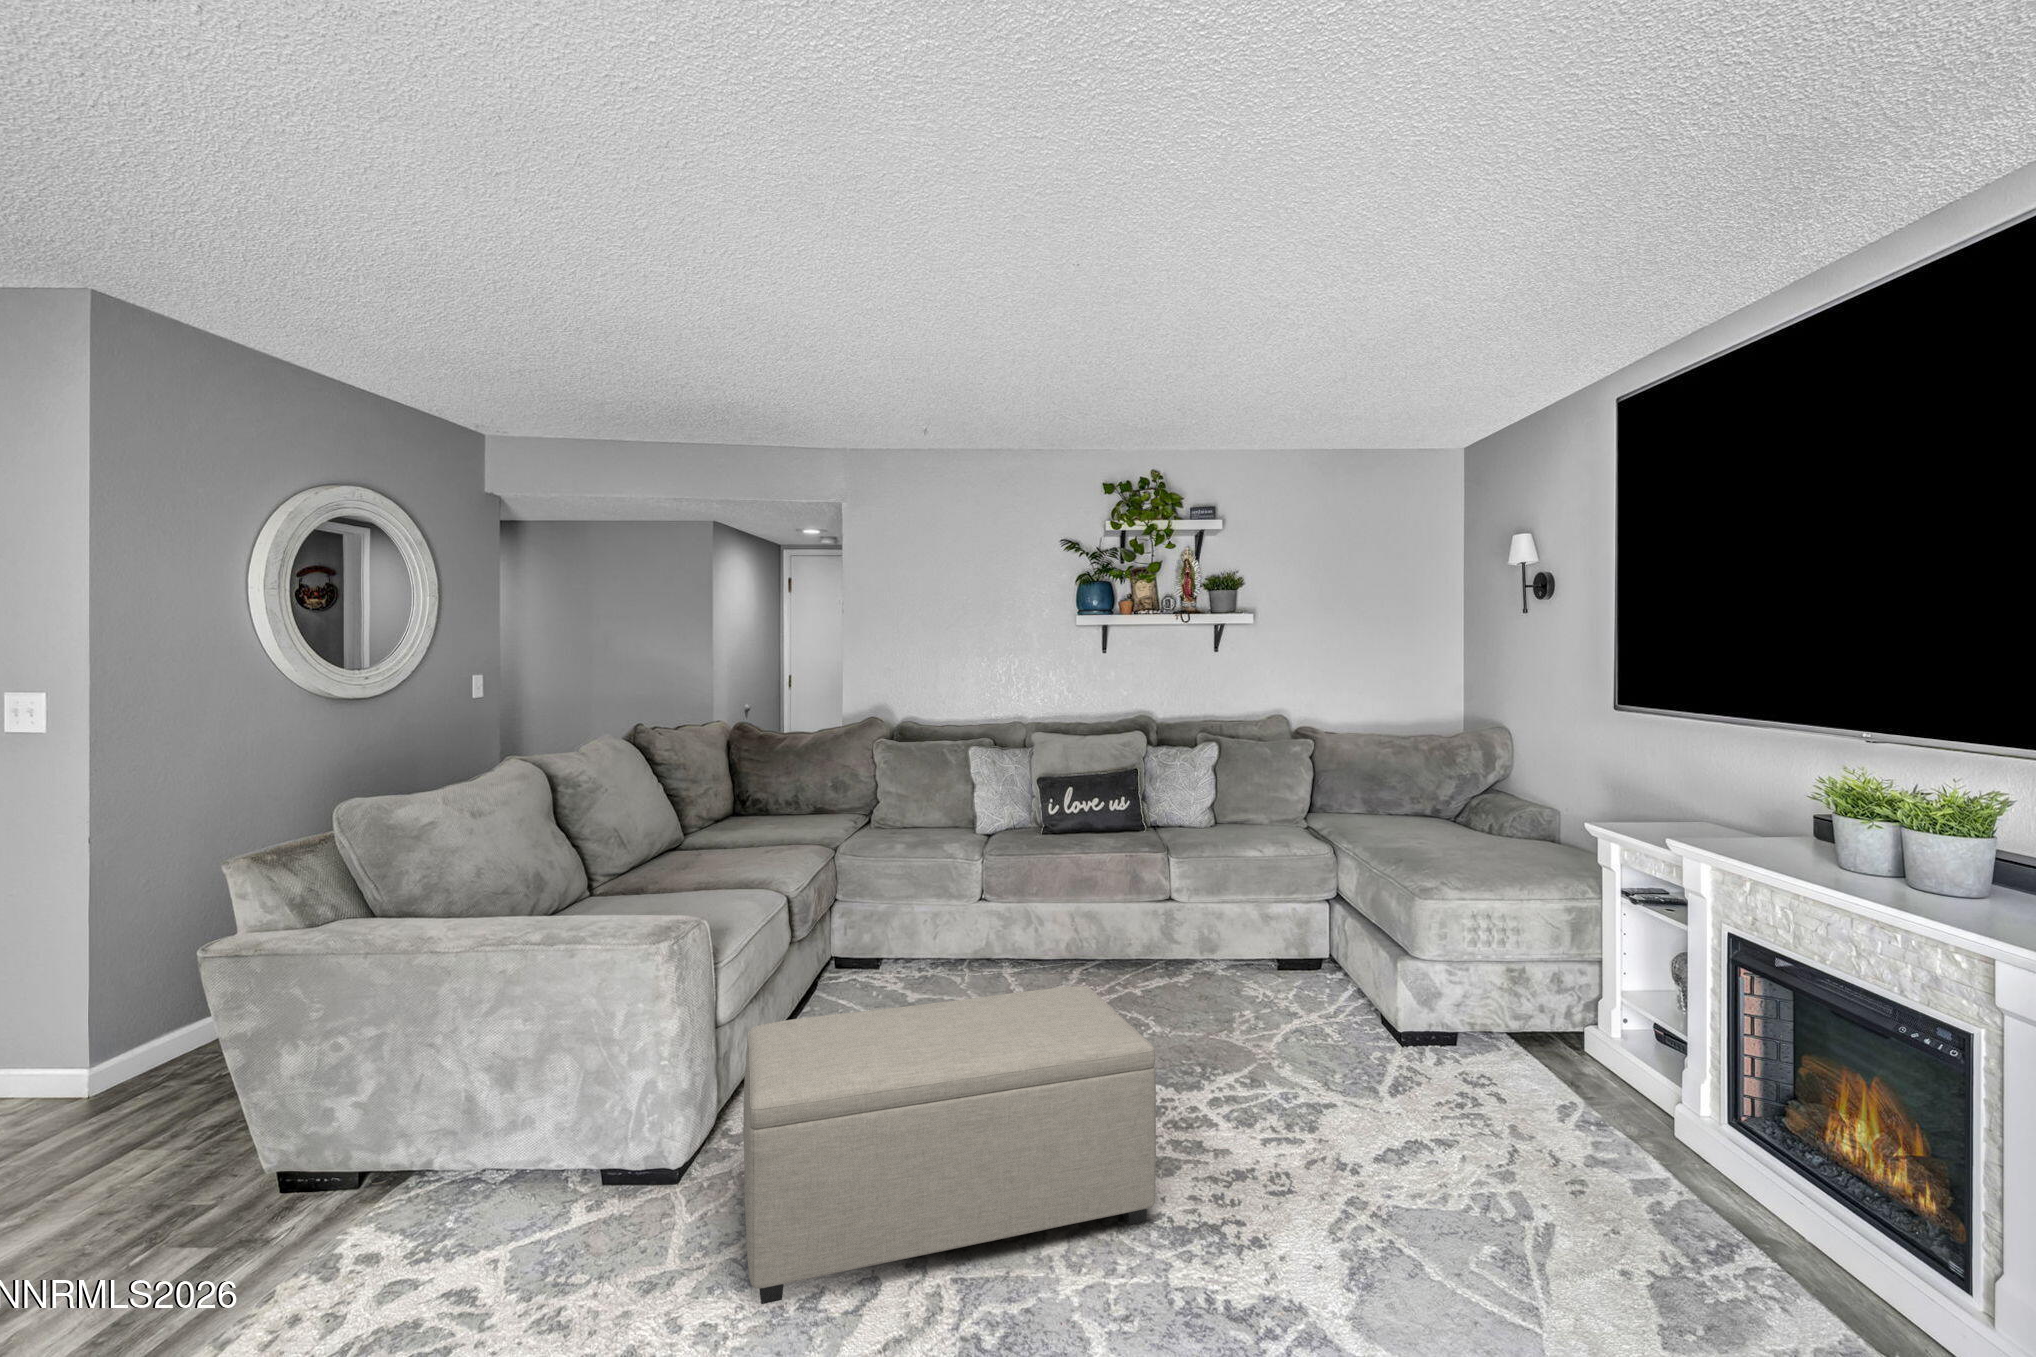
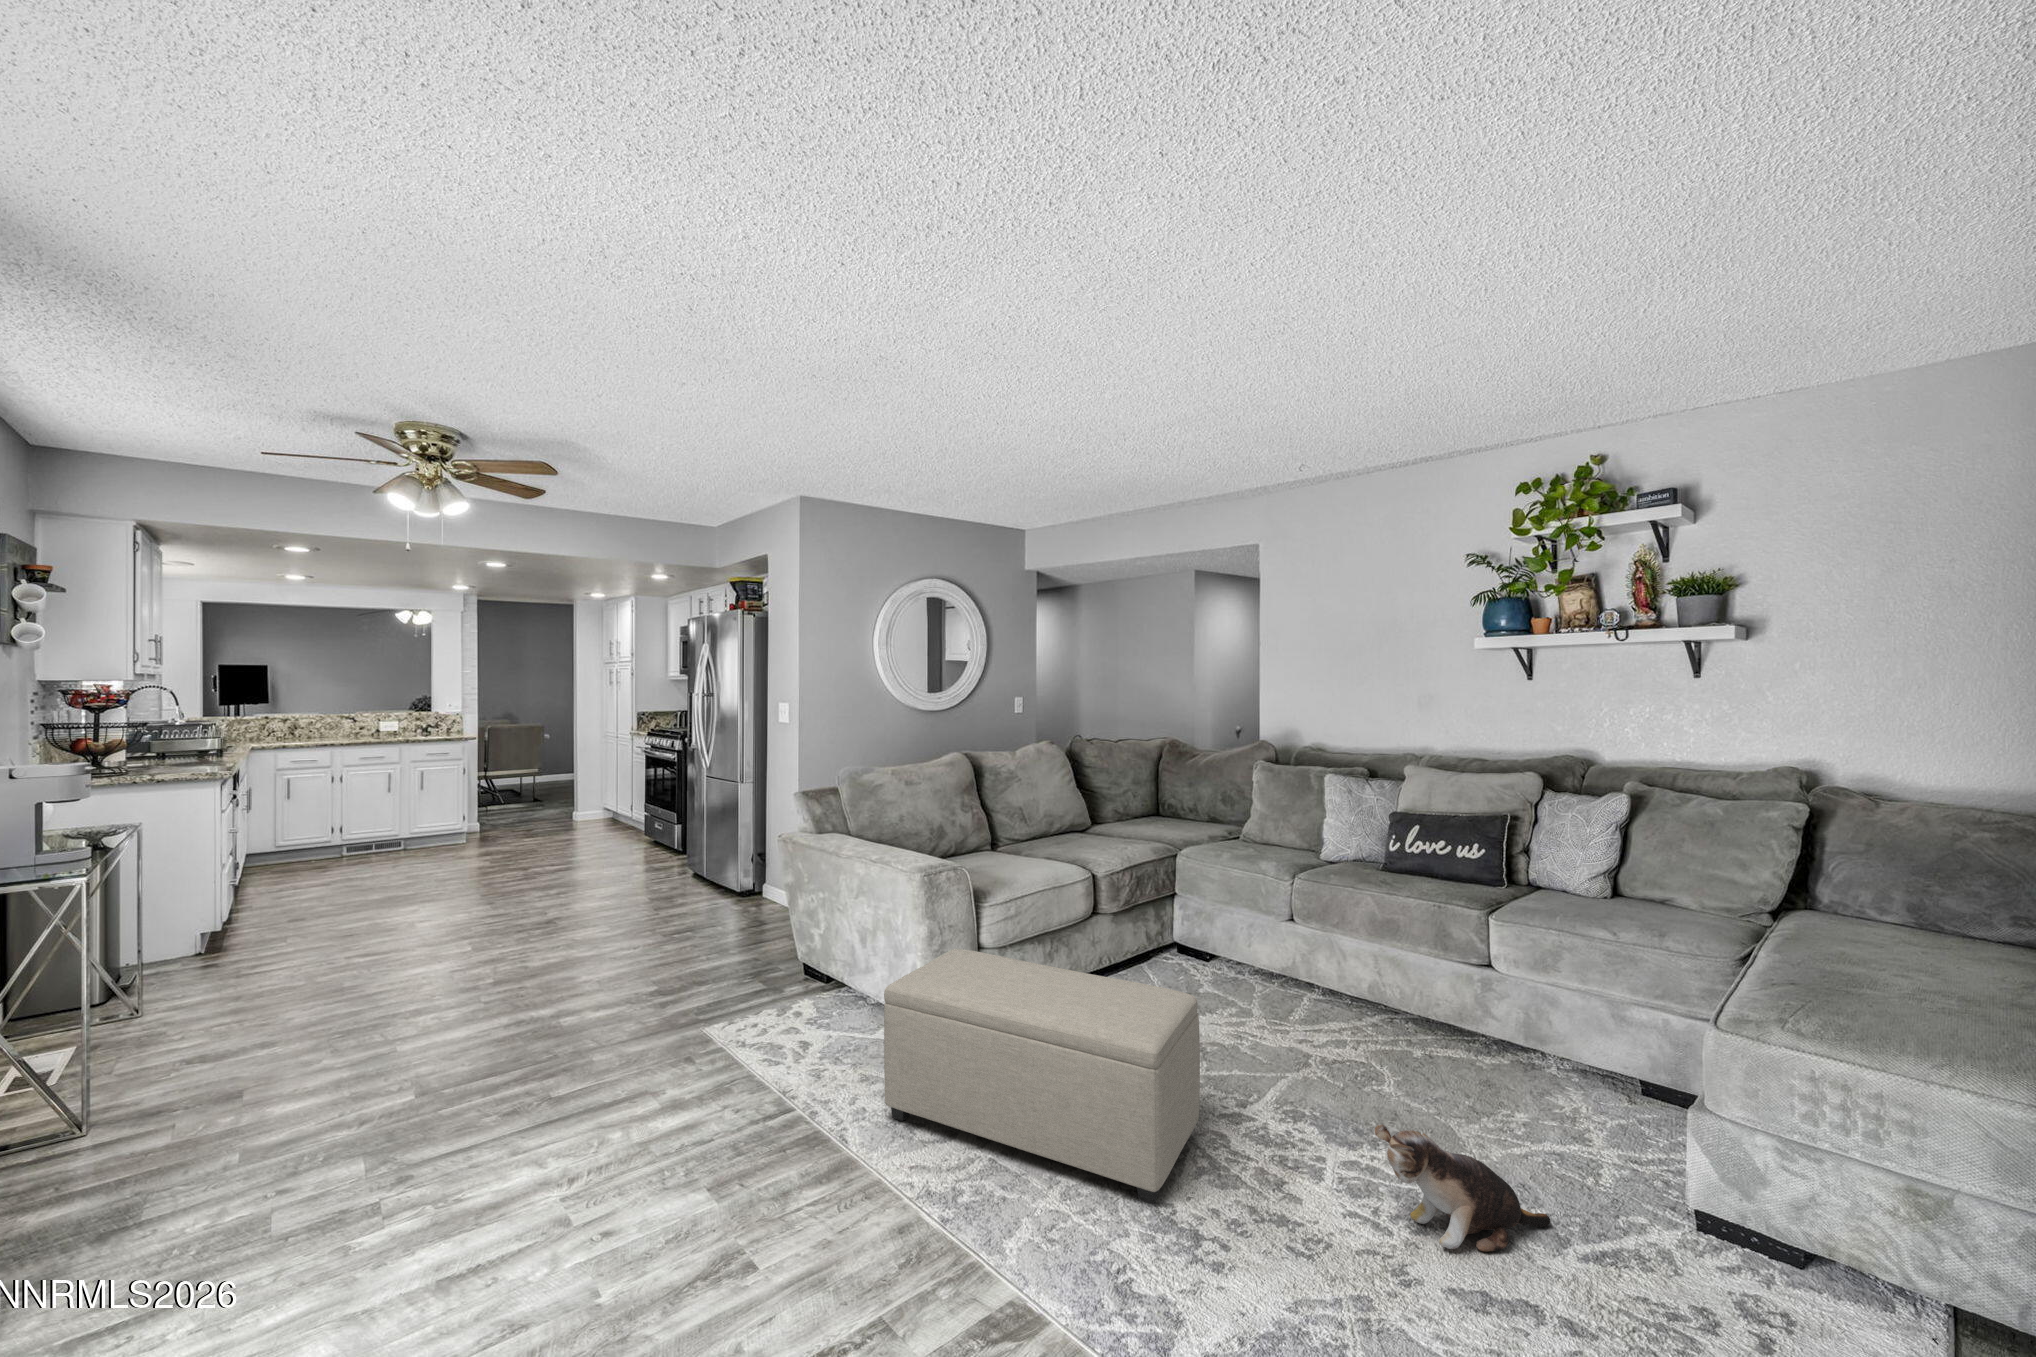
plush toy: none [1290,1040,1369,1132] -> present [1375,1125,1551,1252]

